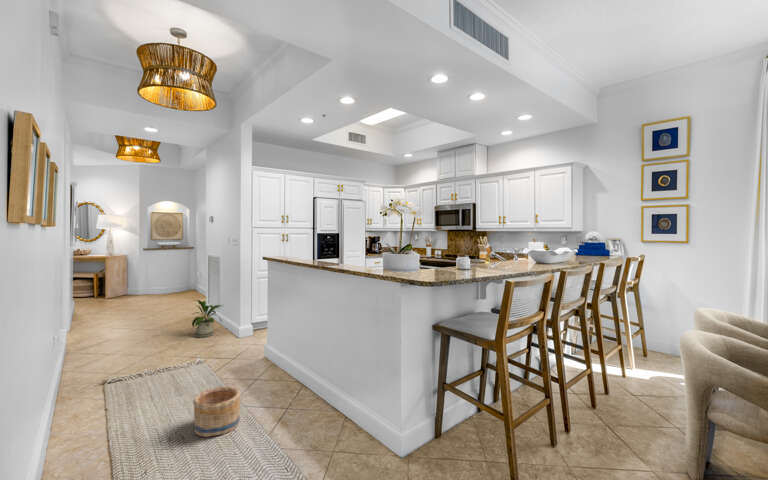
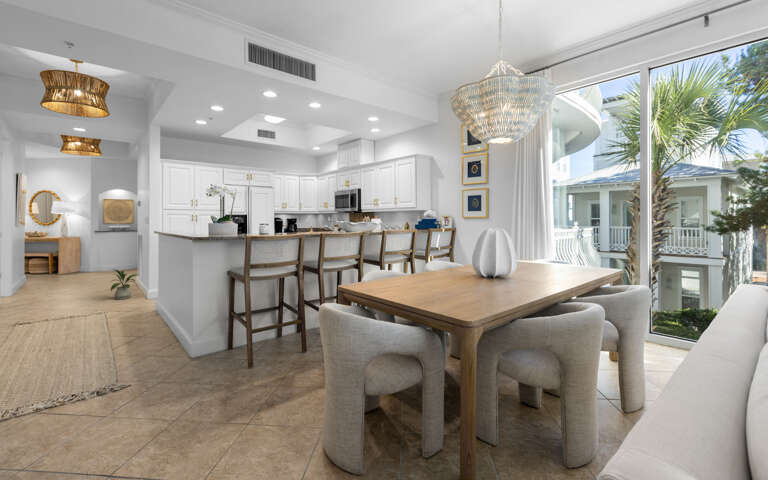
basket: present [193,387,240,437] -> none [63,320,103,350]

